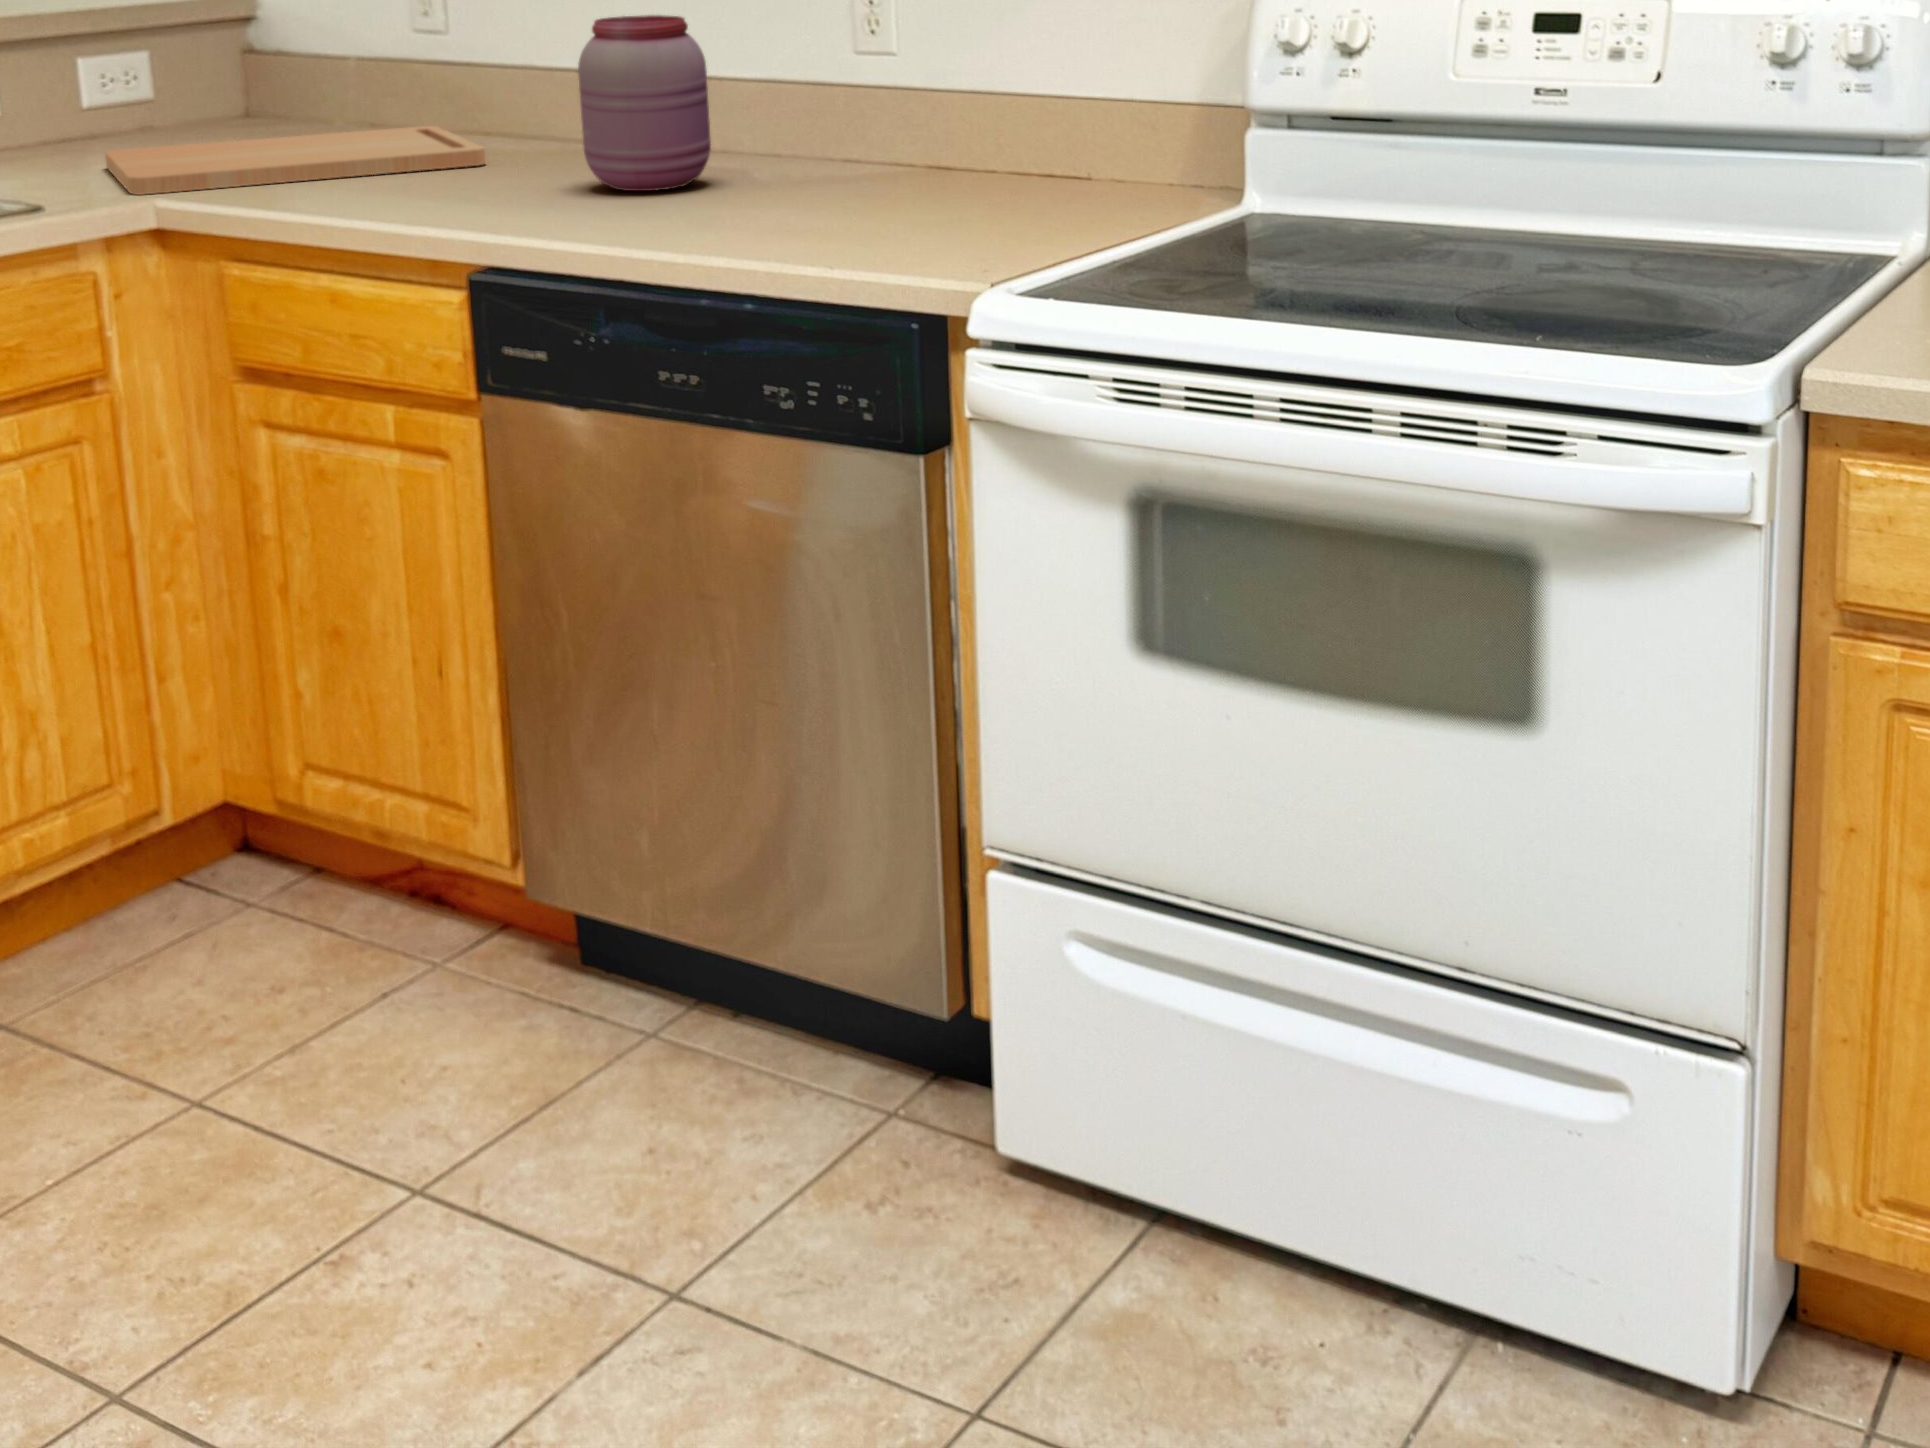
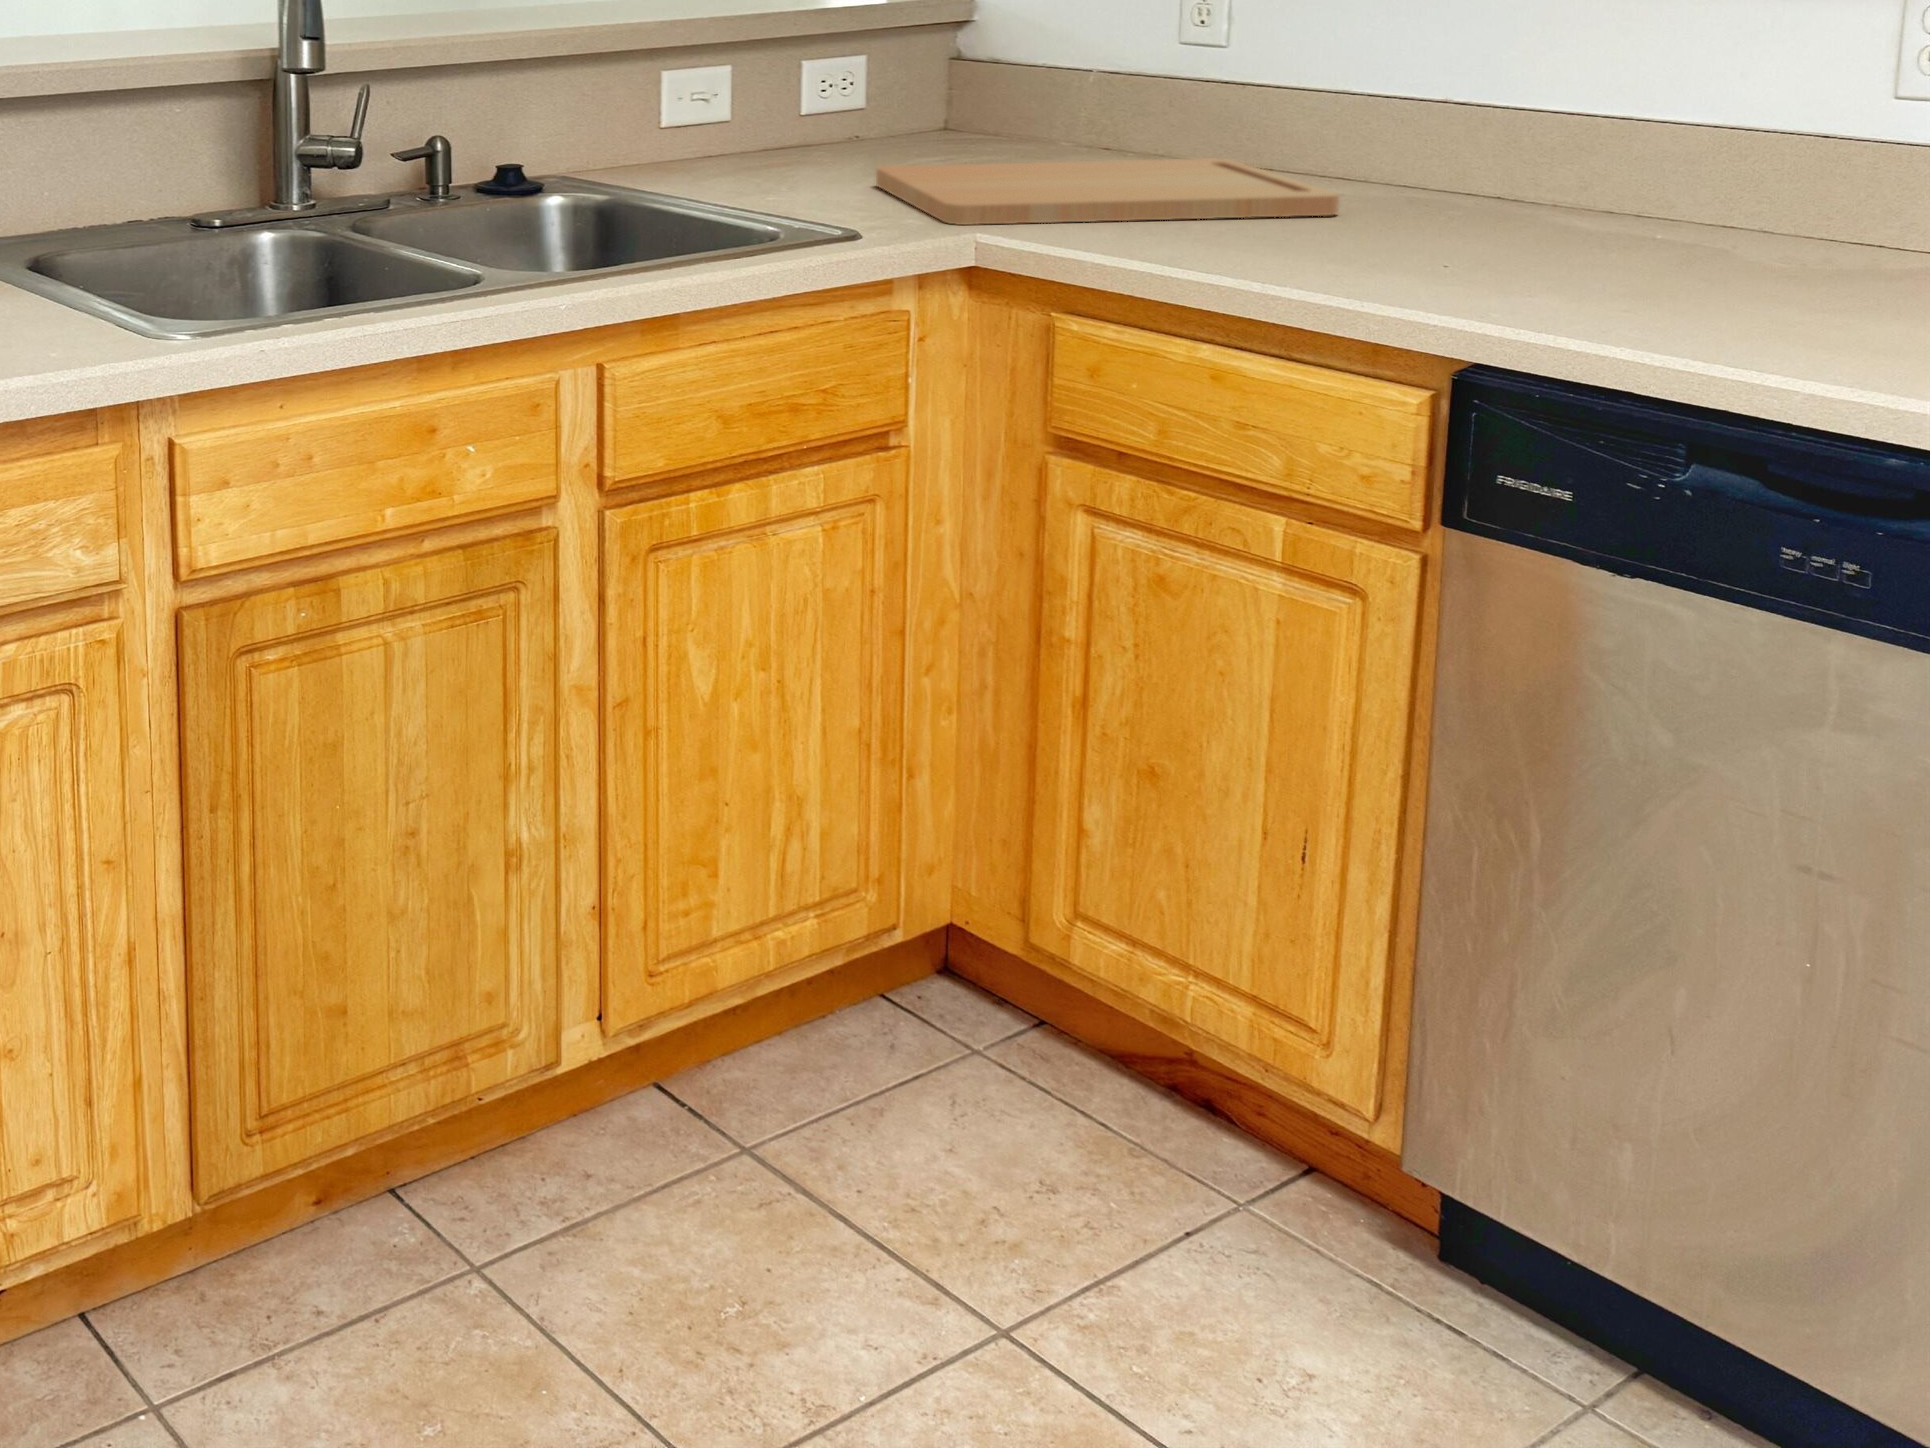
jar: present [578,15,711,191] -> none [1542,39,1742,273]

